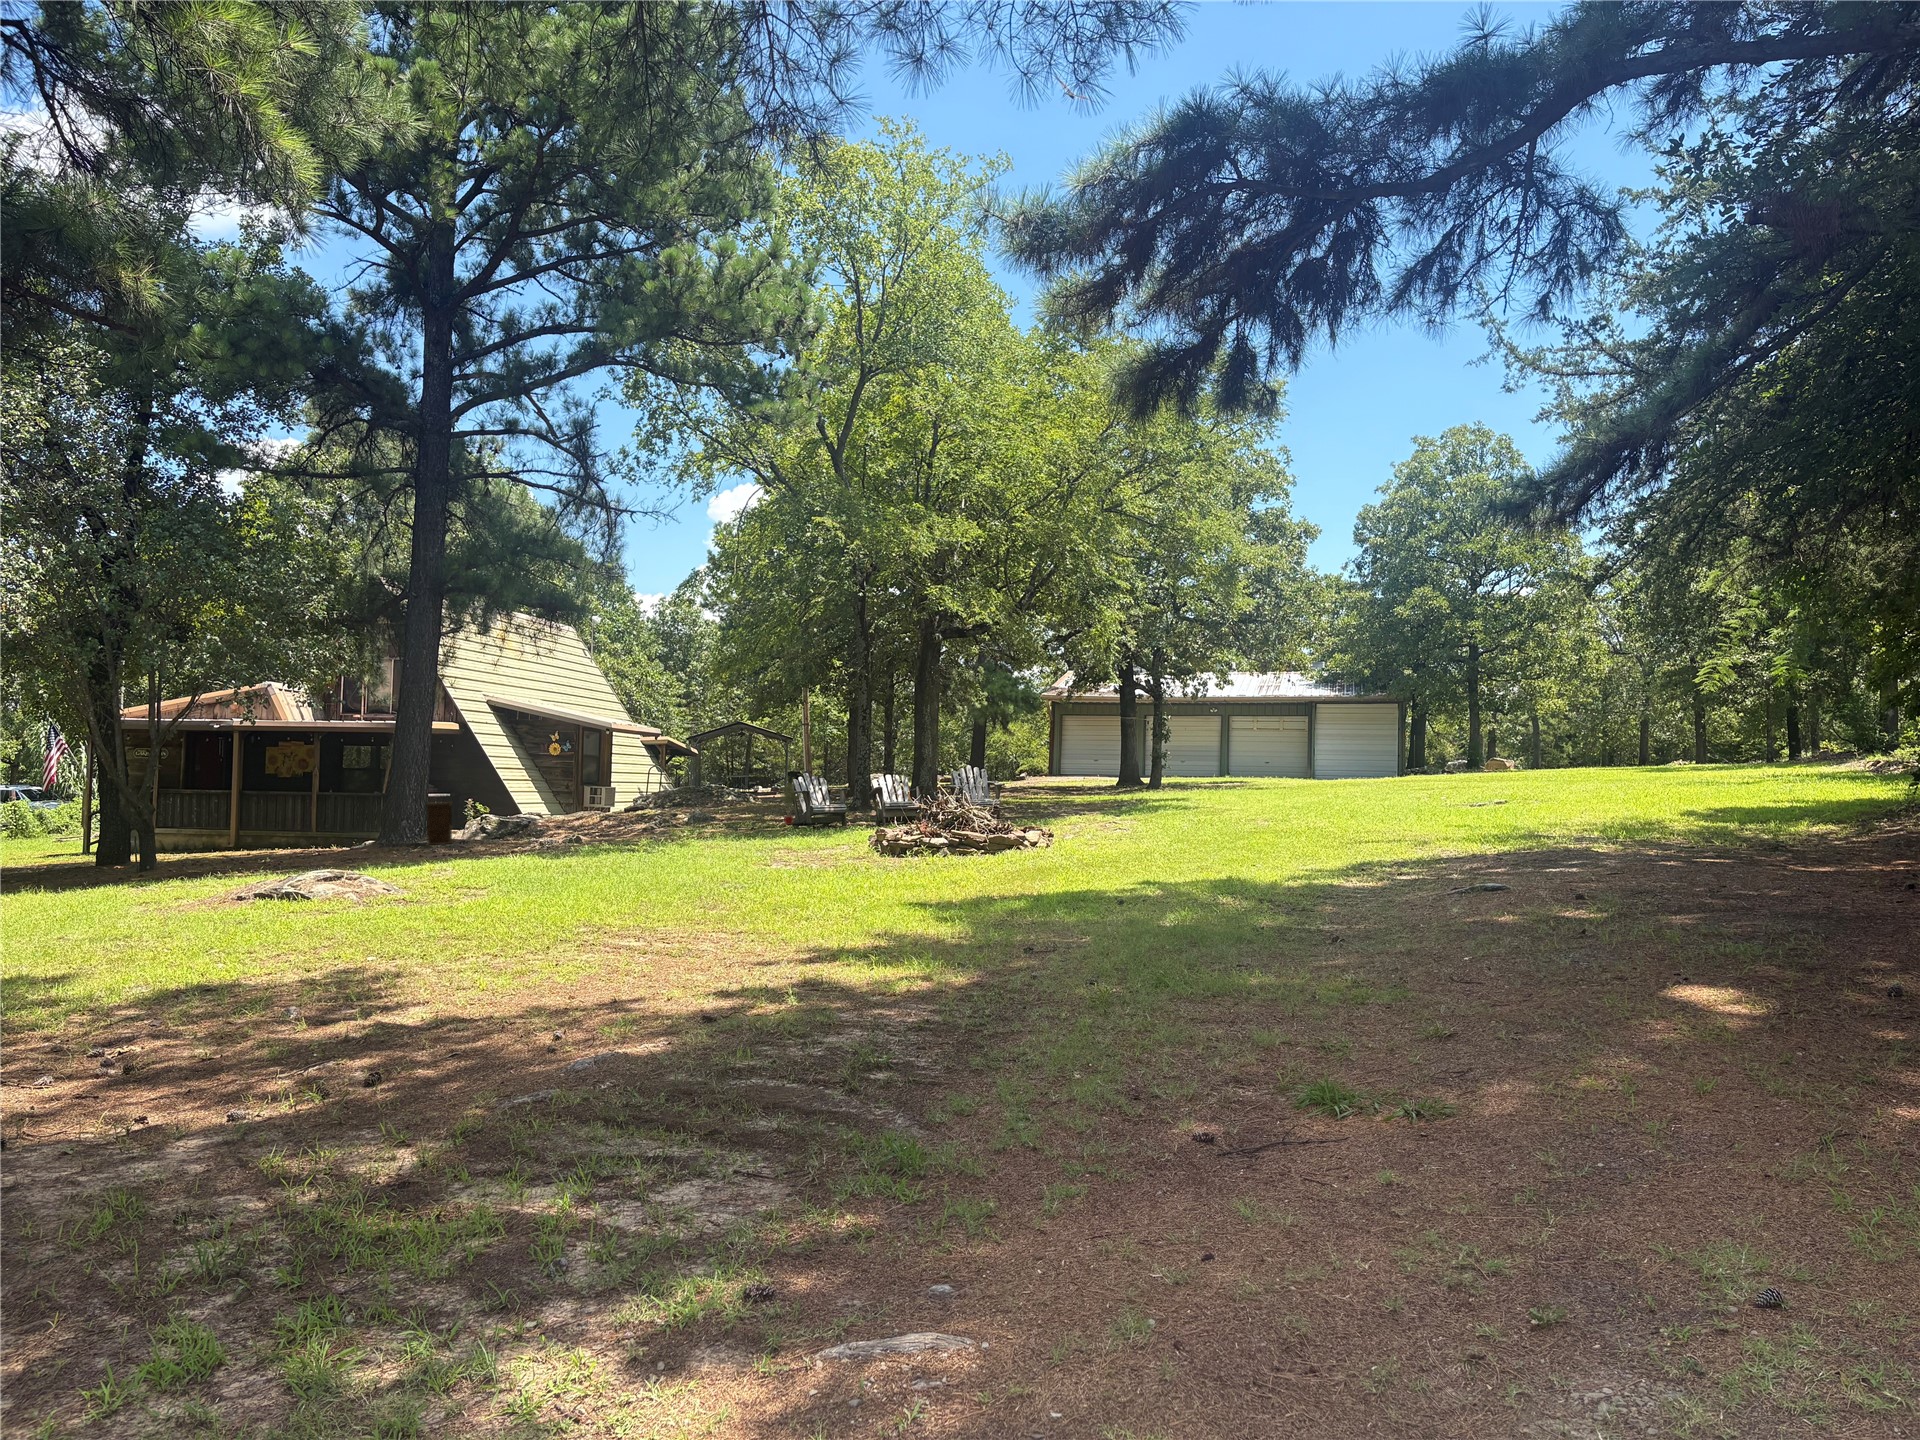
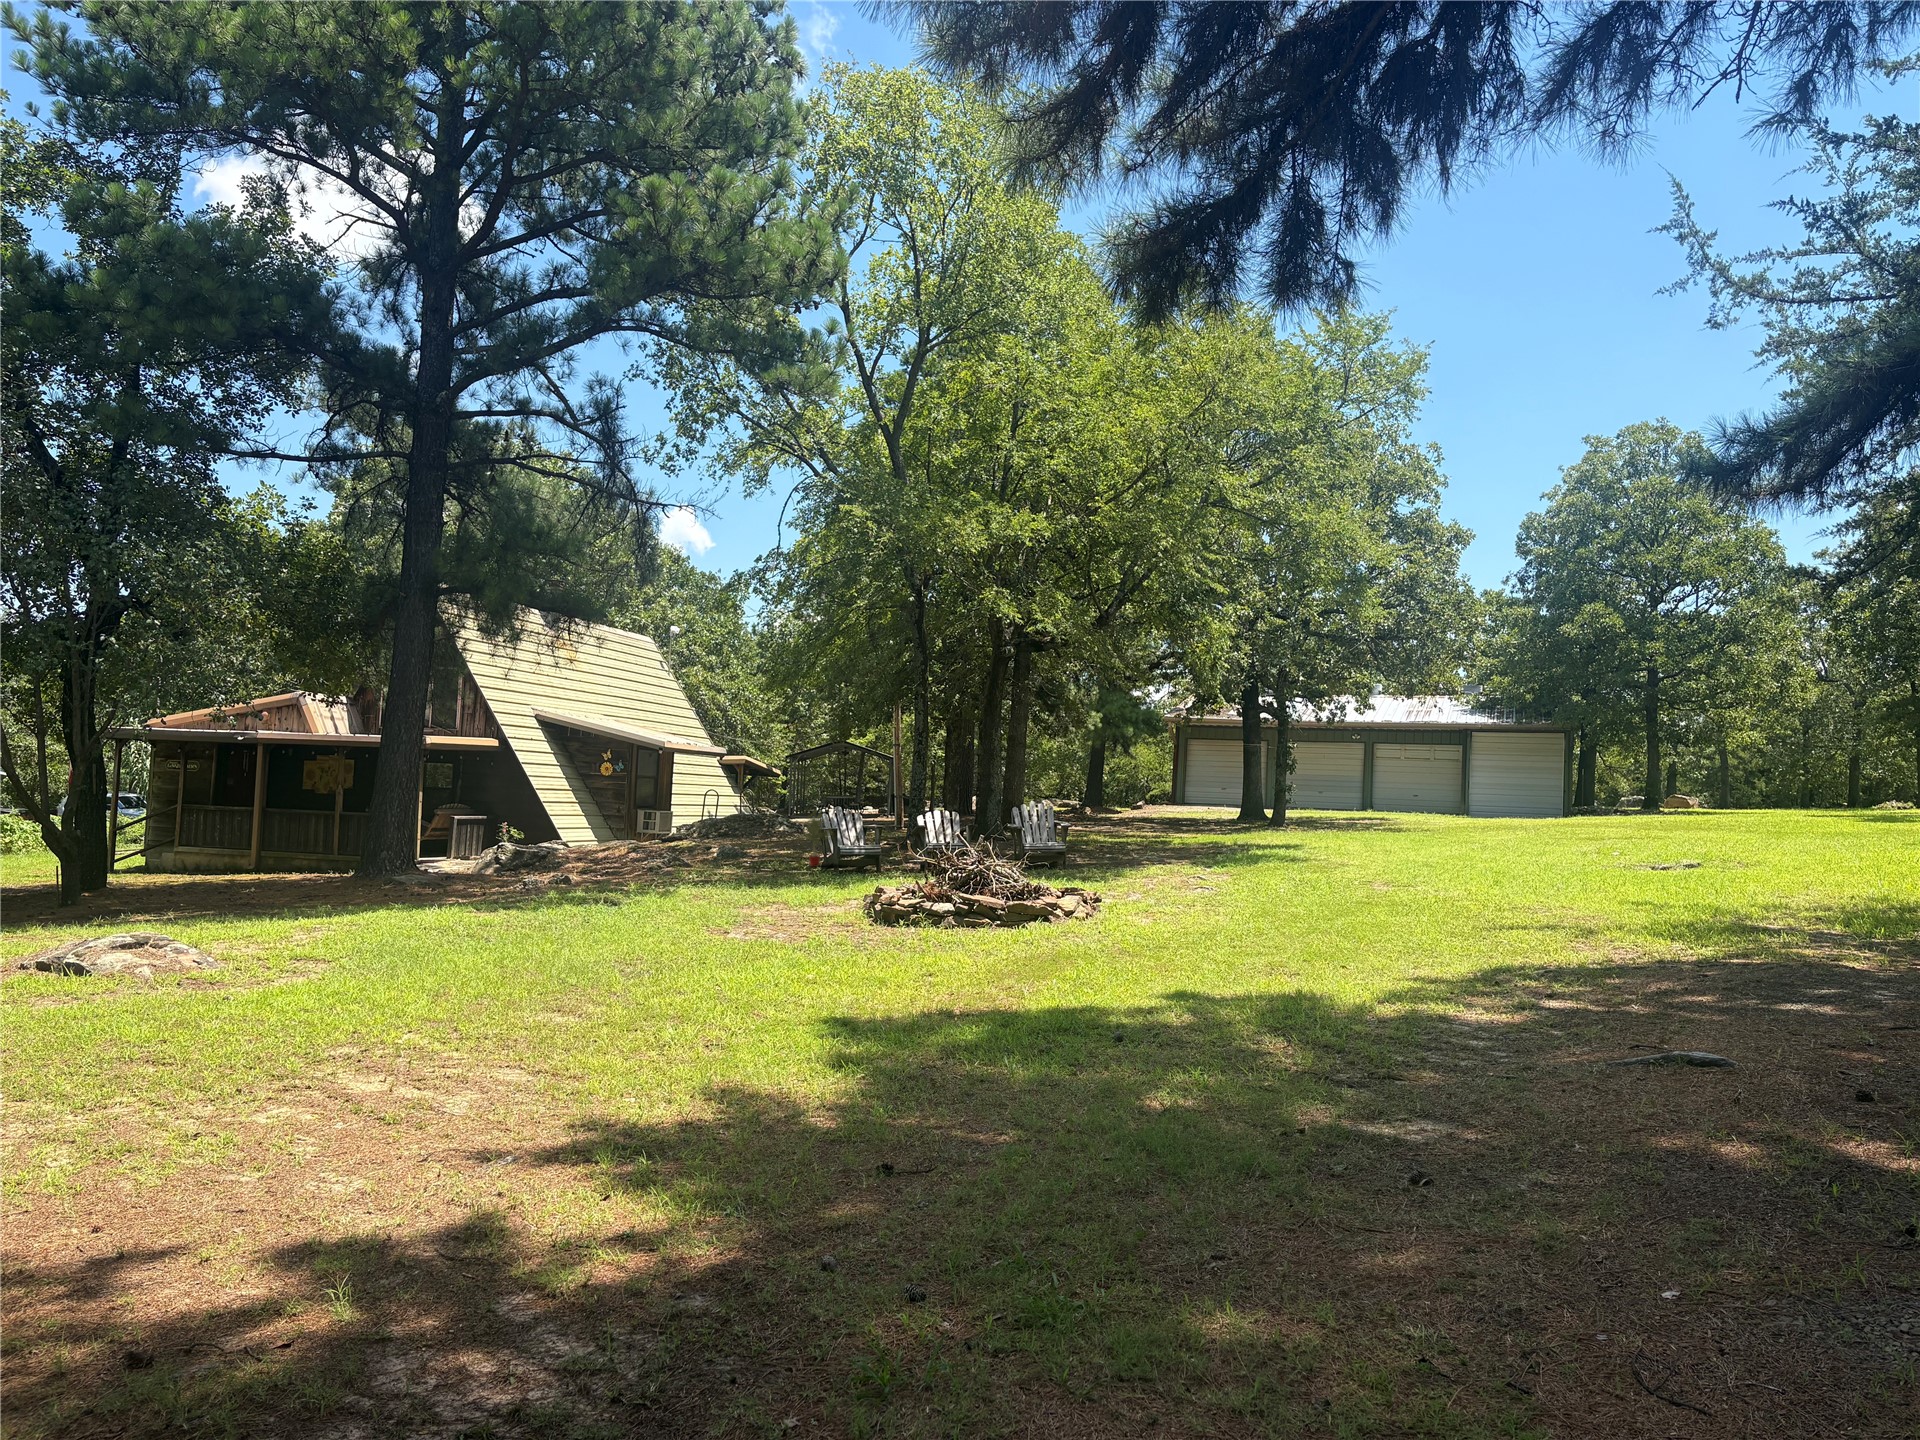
side table: present [426,802,454,845] -> none [392,830,435,880]

